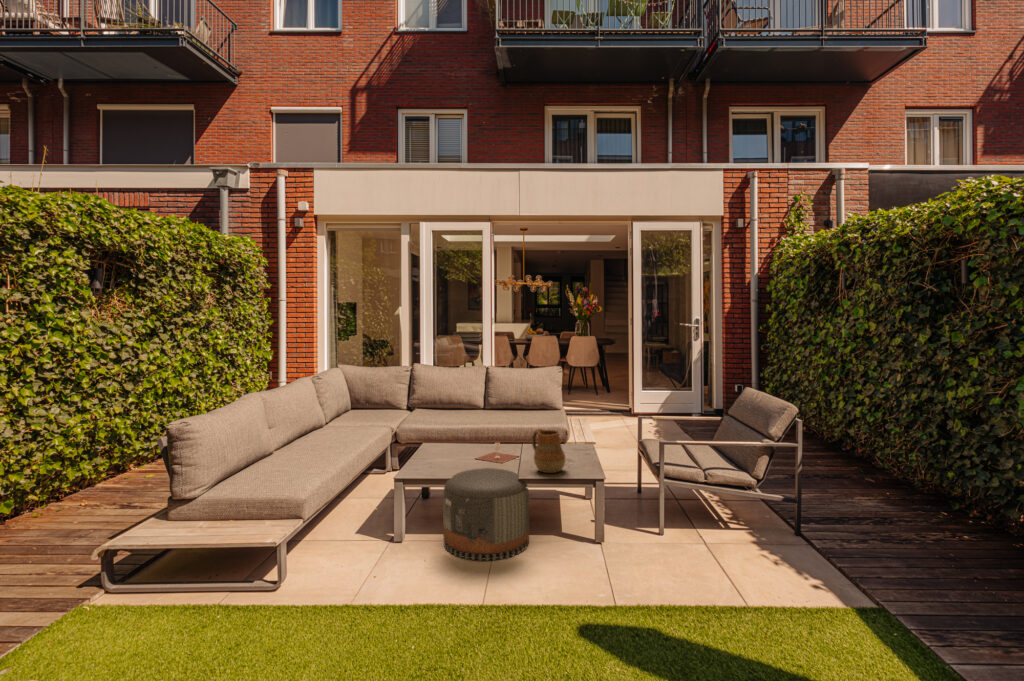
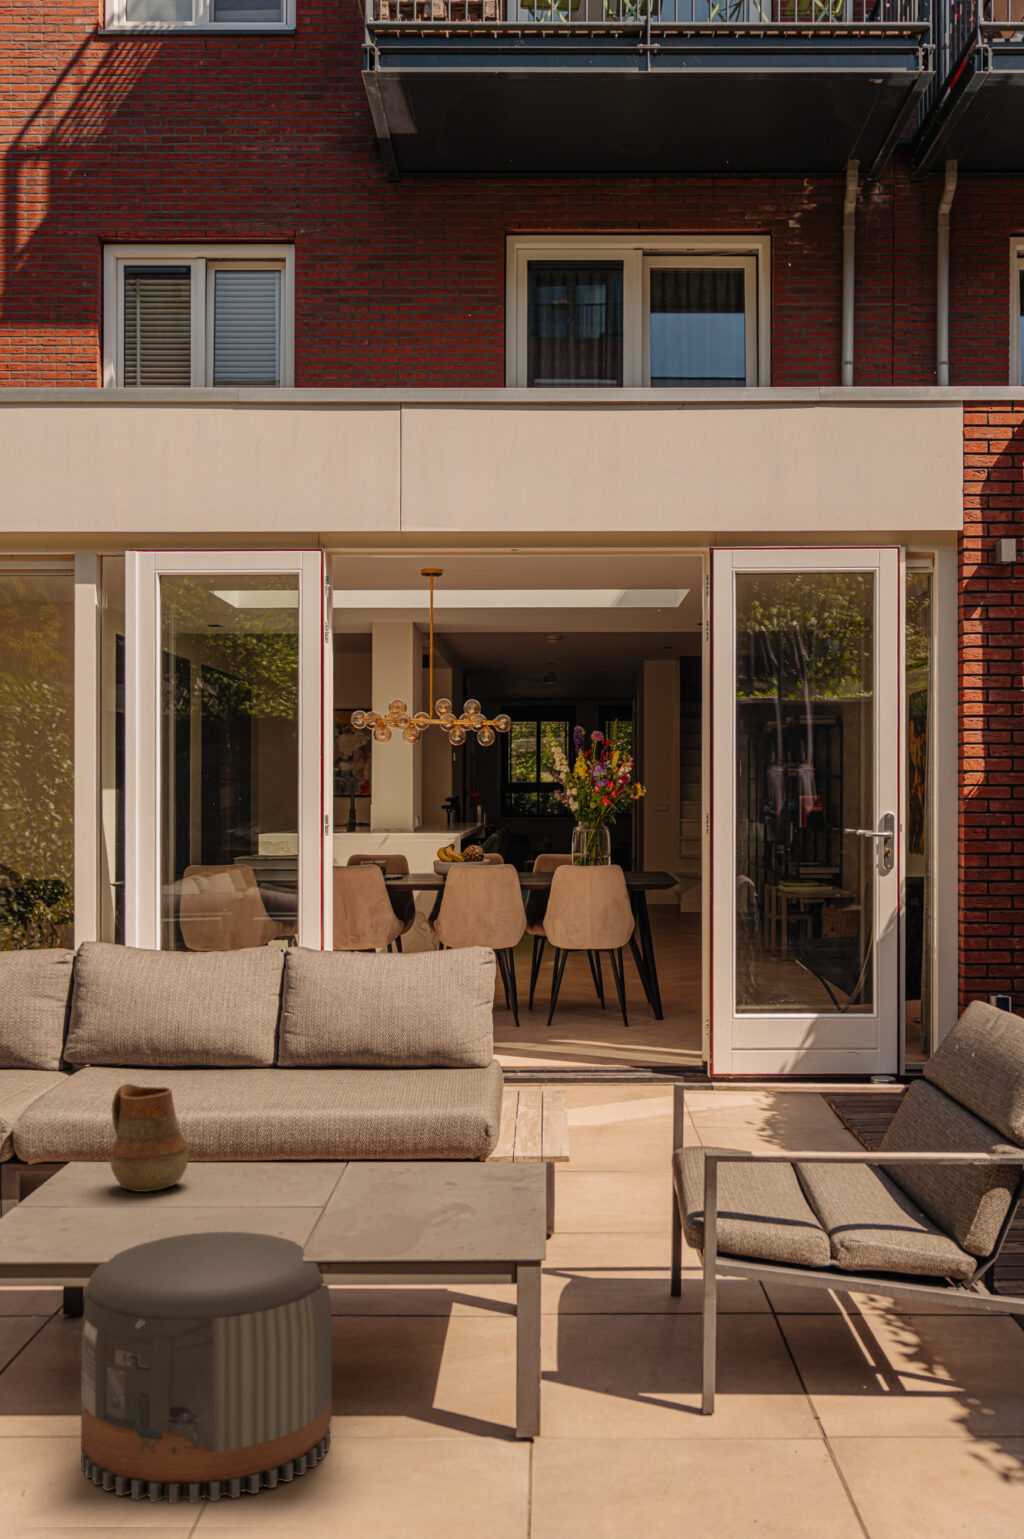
pitcher: present [532,429,565,473] -> present [110,1084,189,1192]
wine glass: present [476,442,519,463] -> none [198,1157,330,1217]

